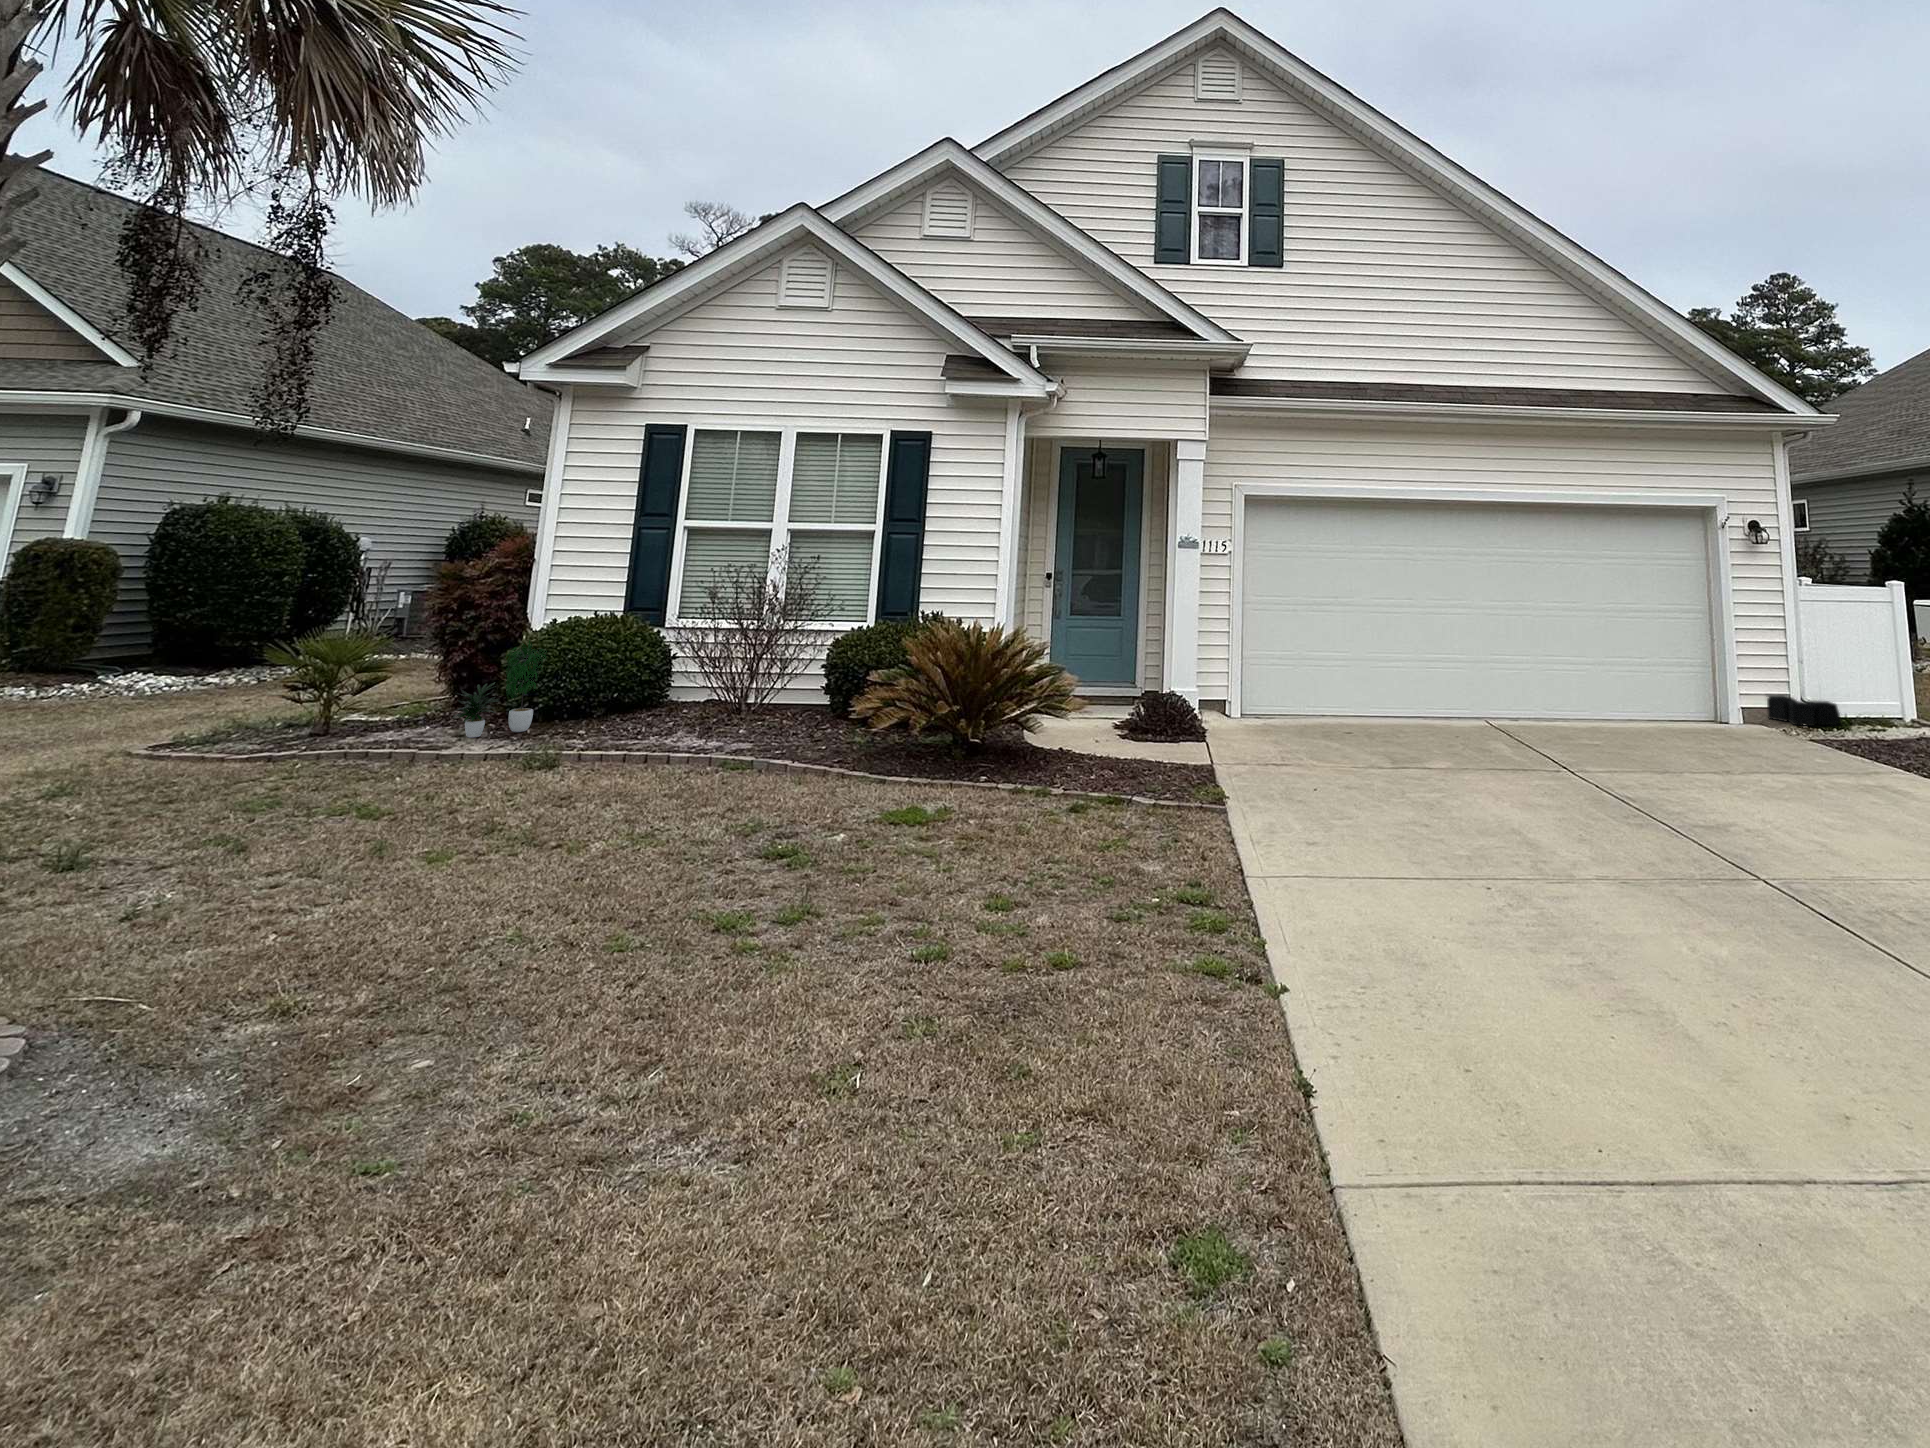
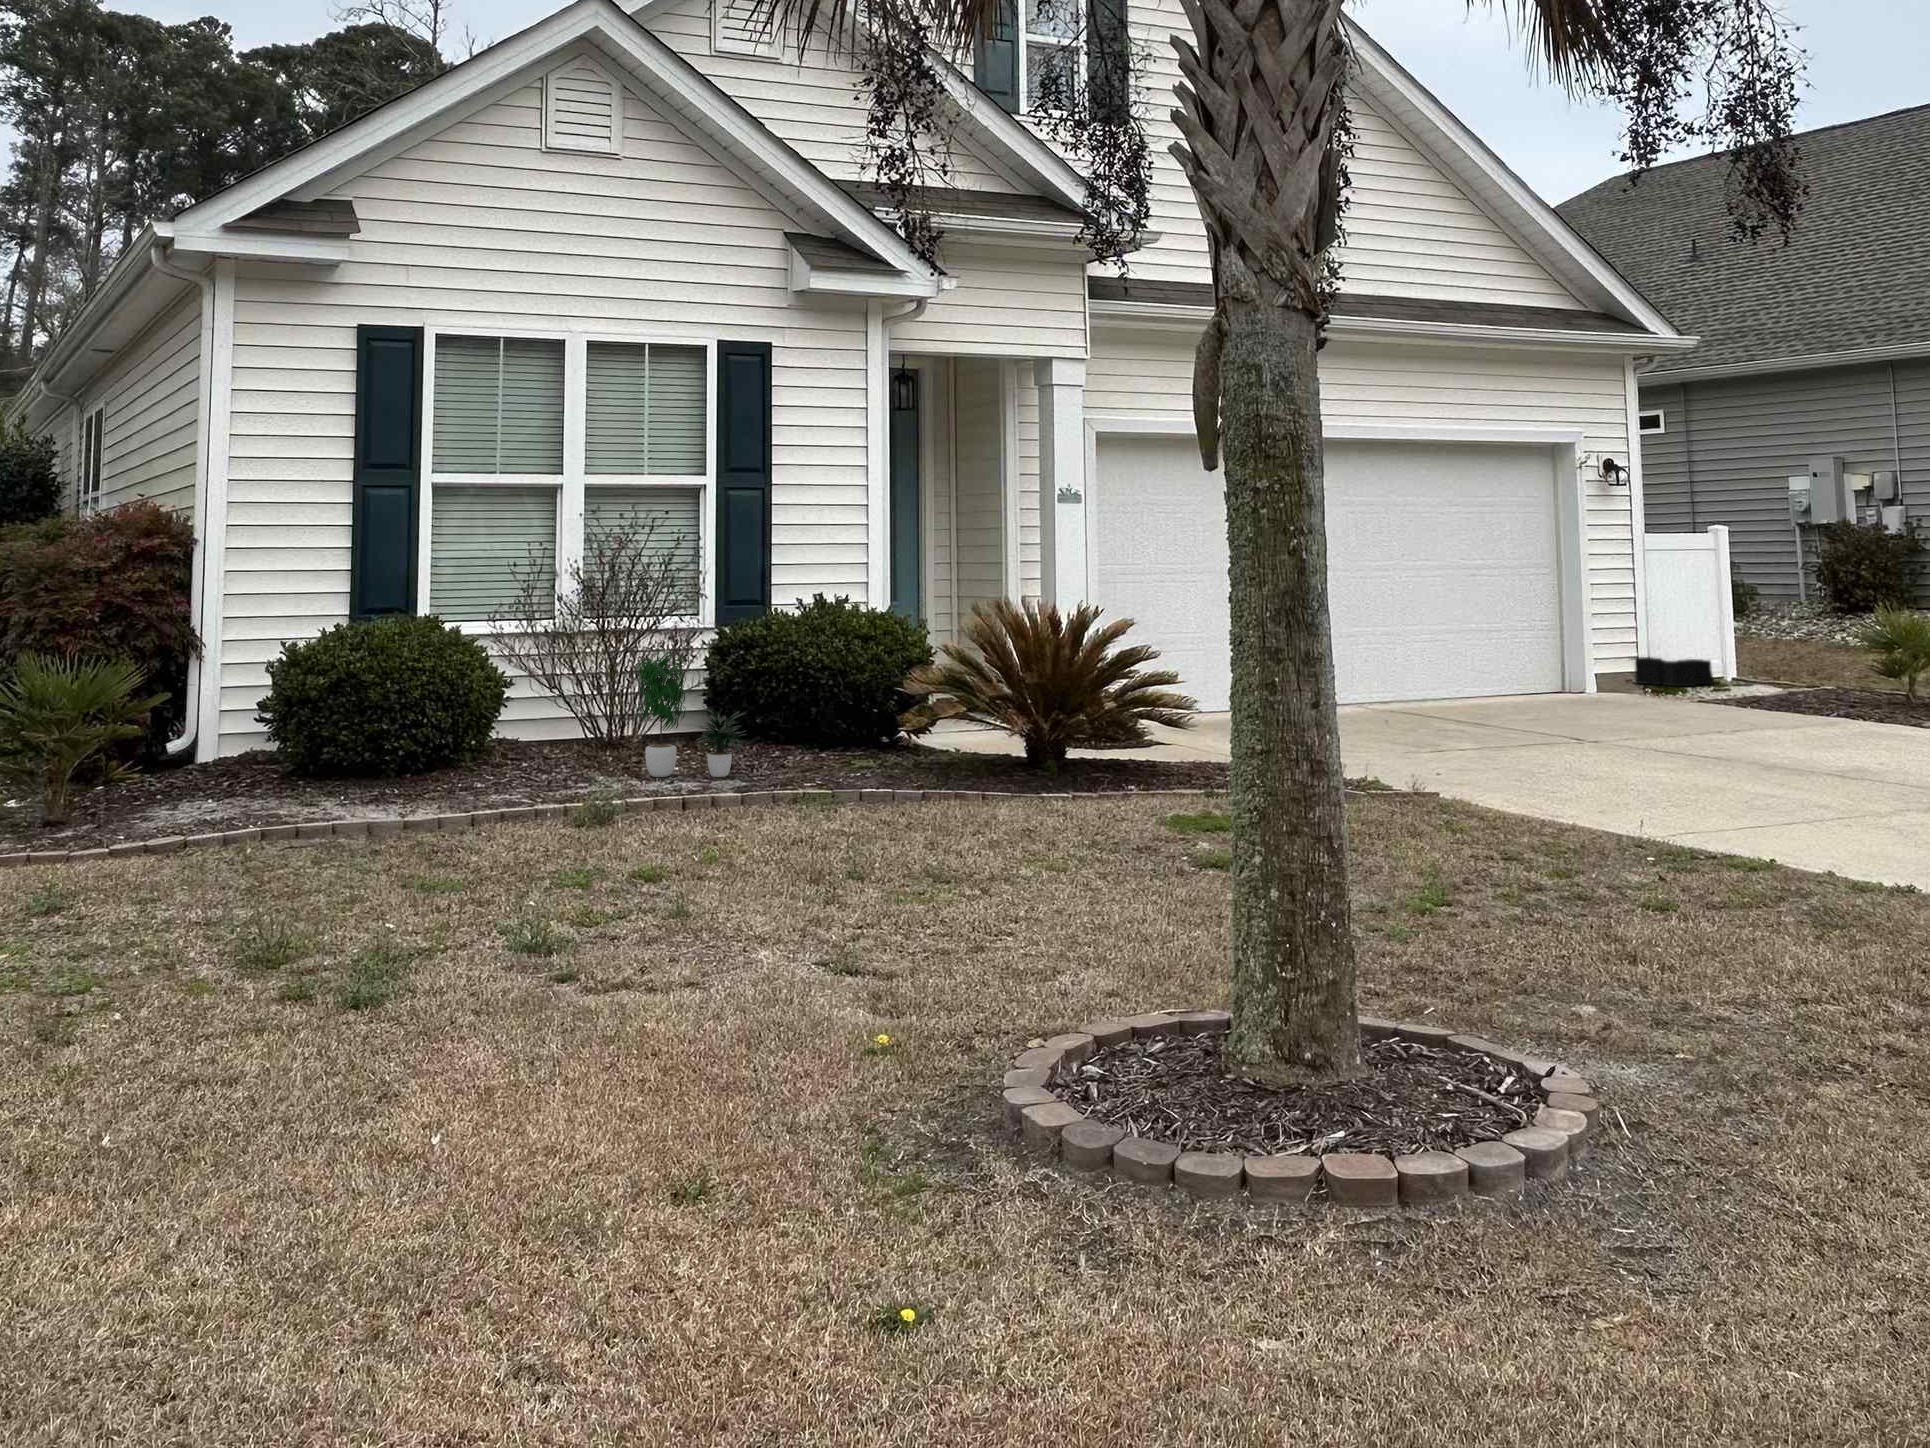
potted plant: present [456,640,547,738] -> present [635,649,746,777]

